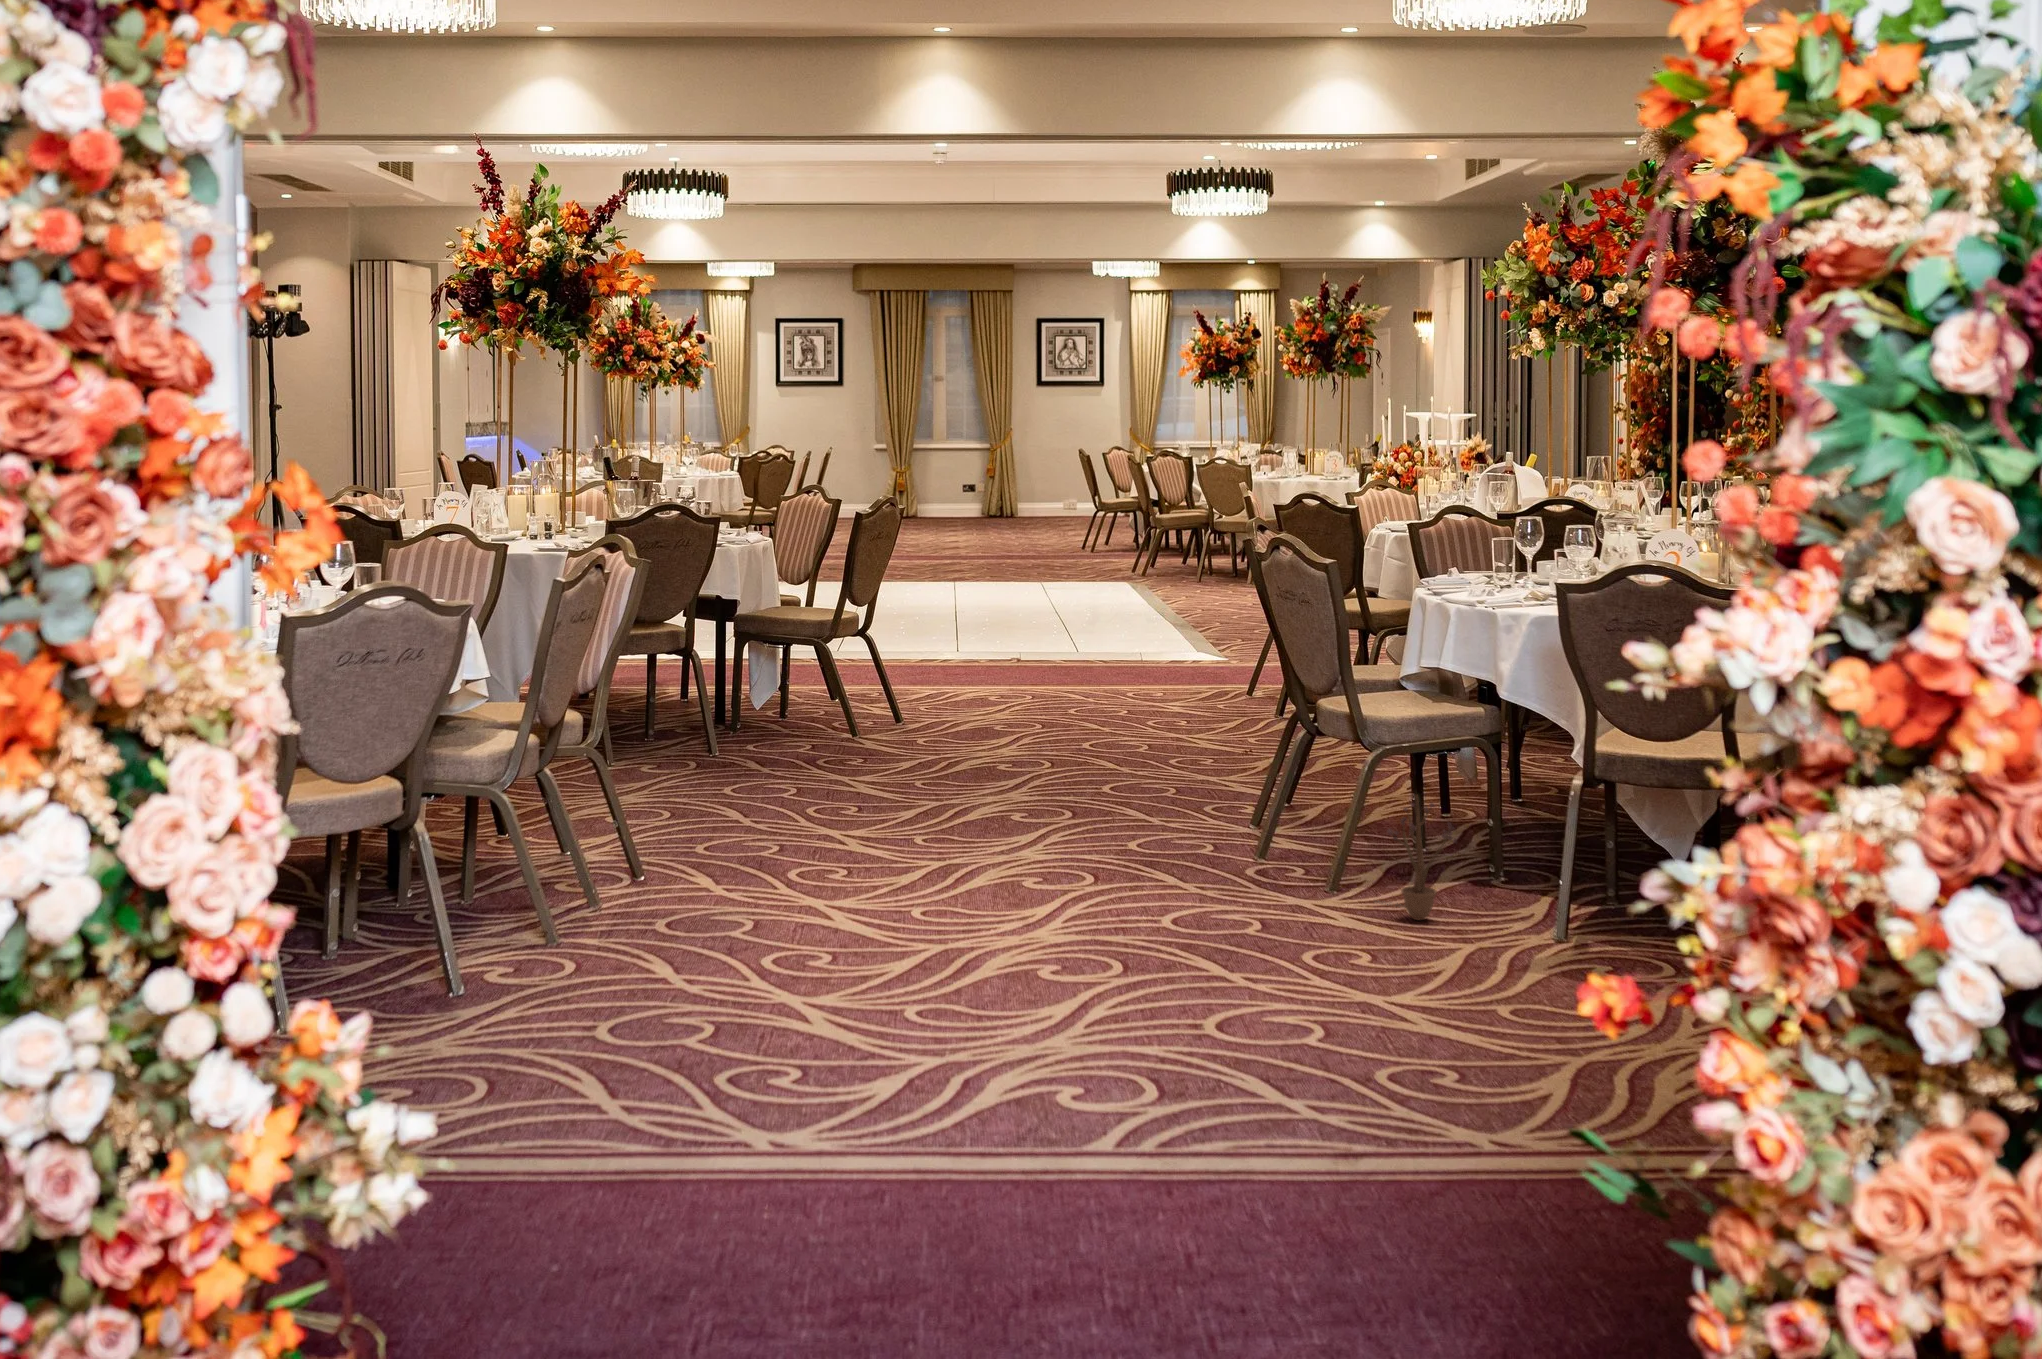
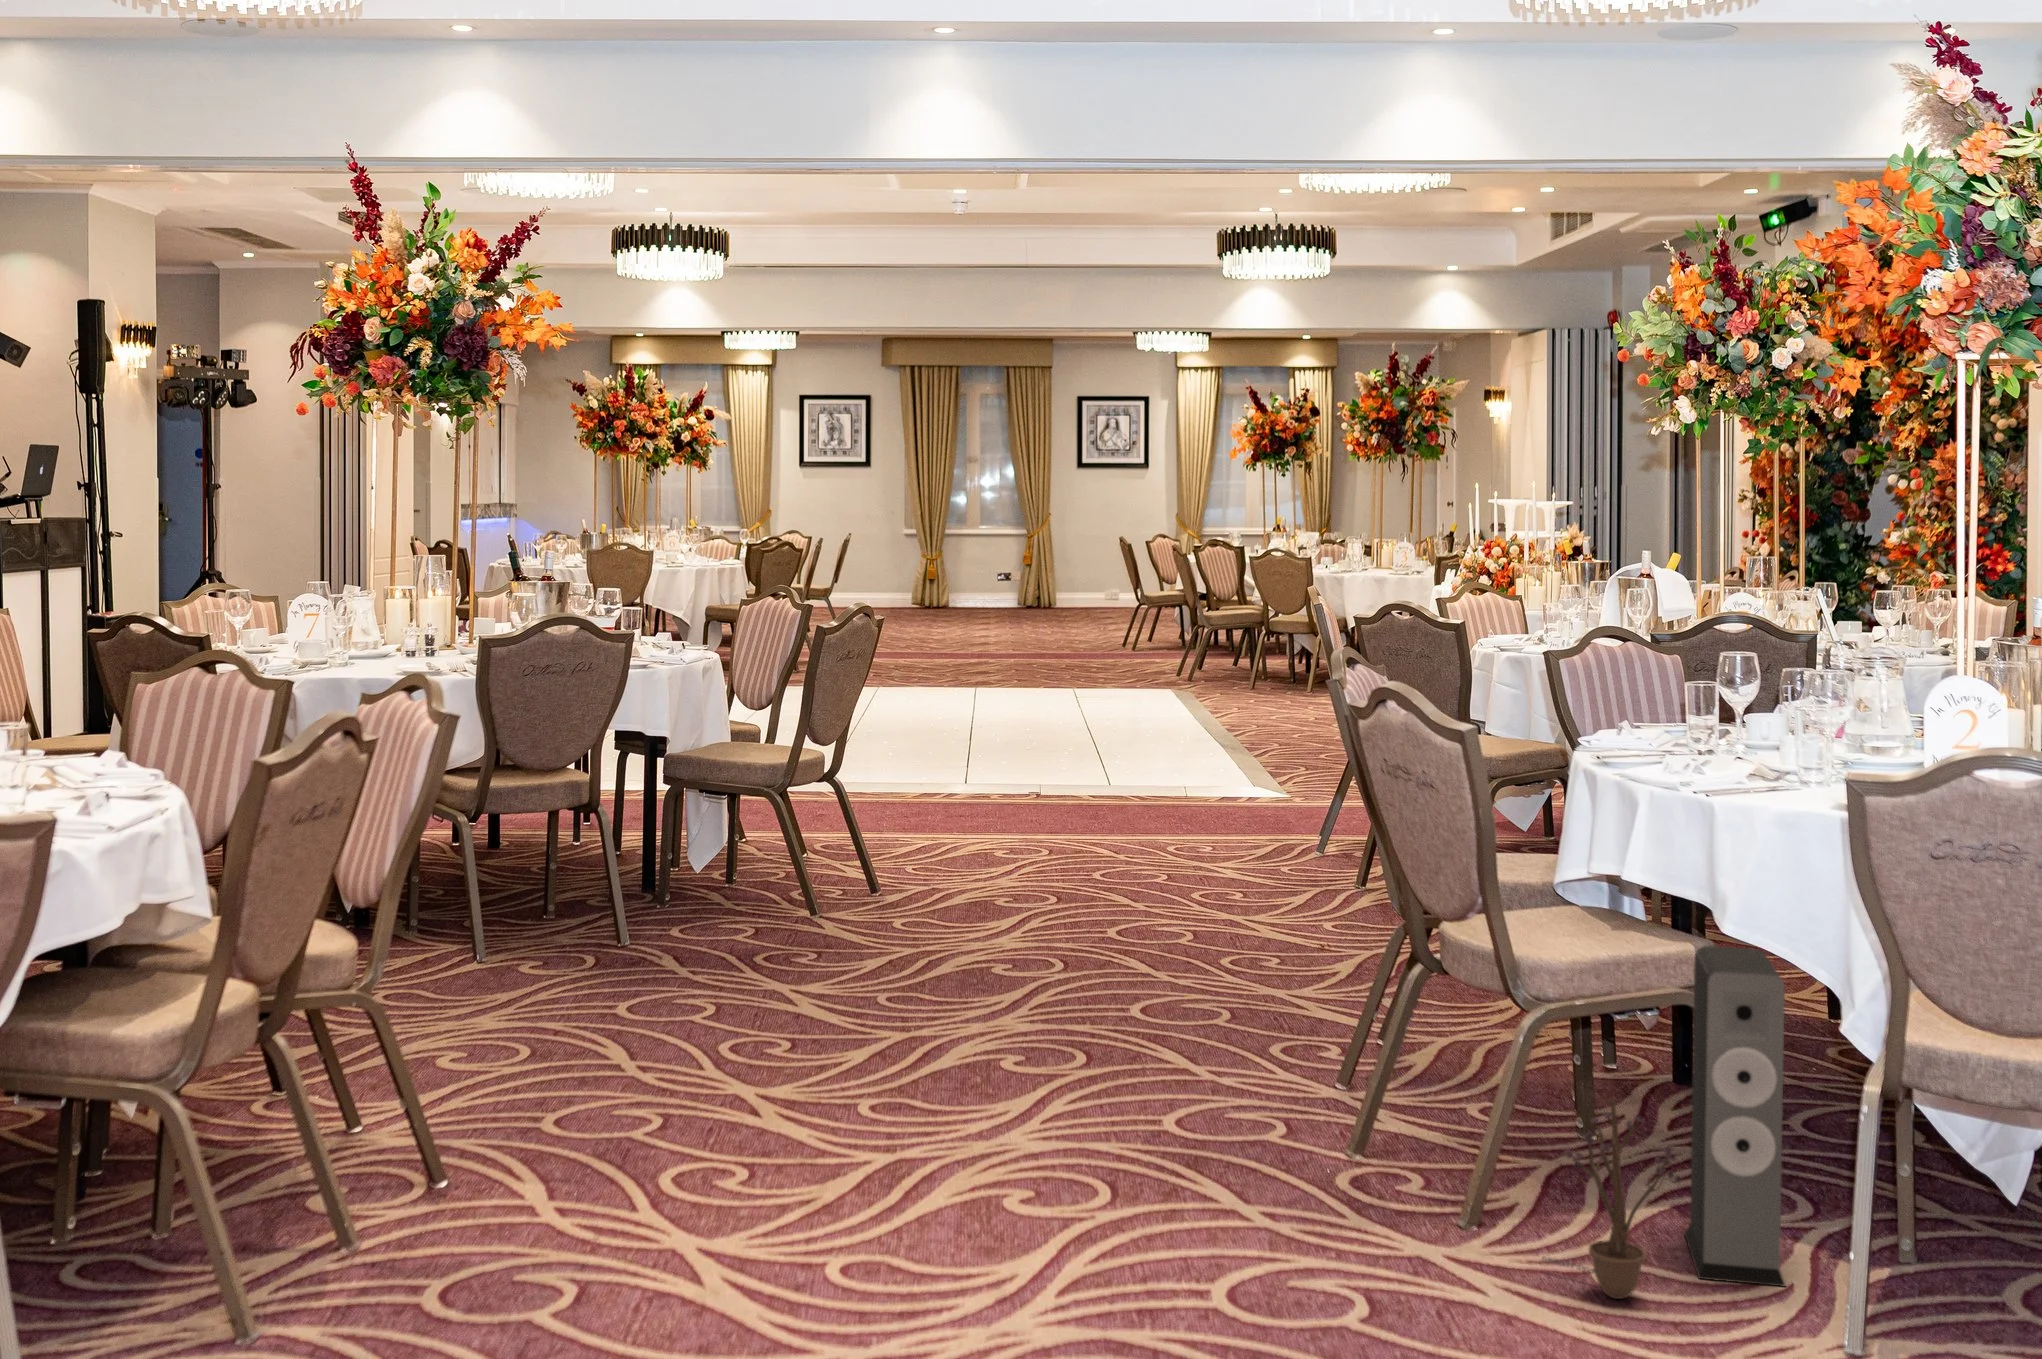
speaker: none [1470,703,1528,915] -> present [1684,946,1785,1286]

